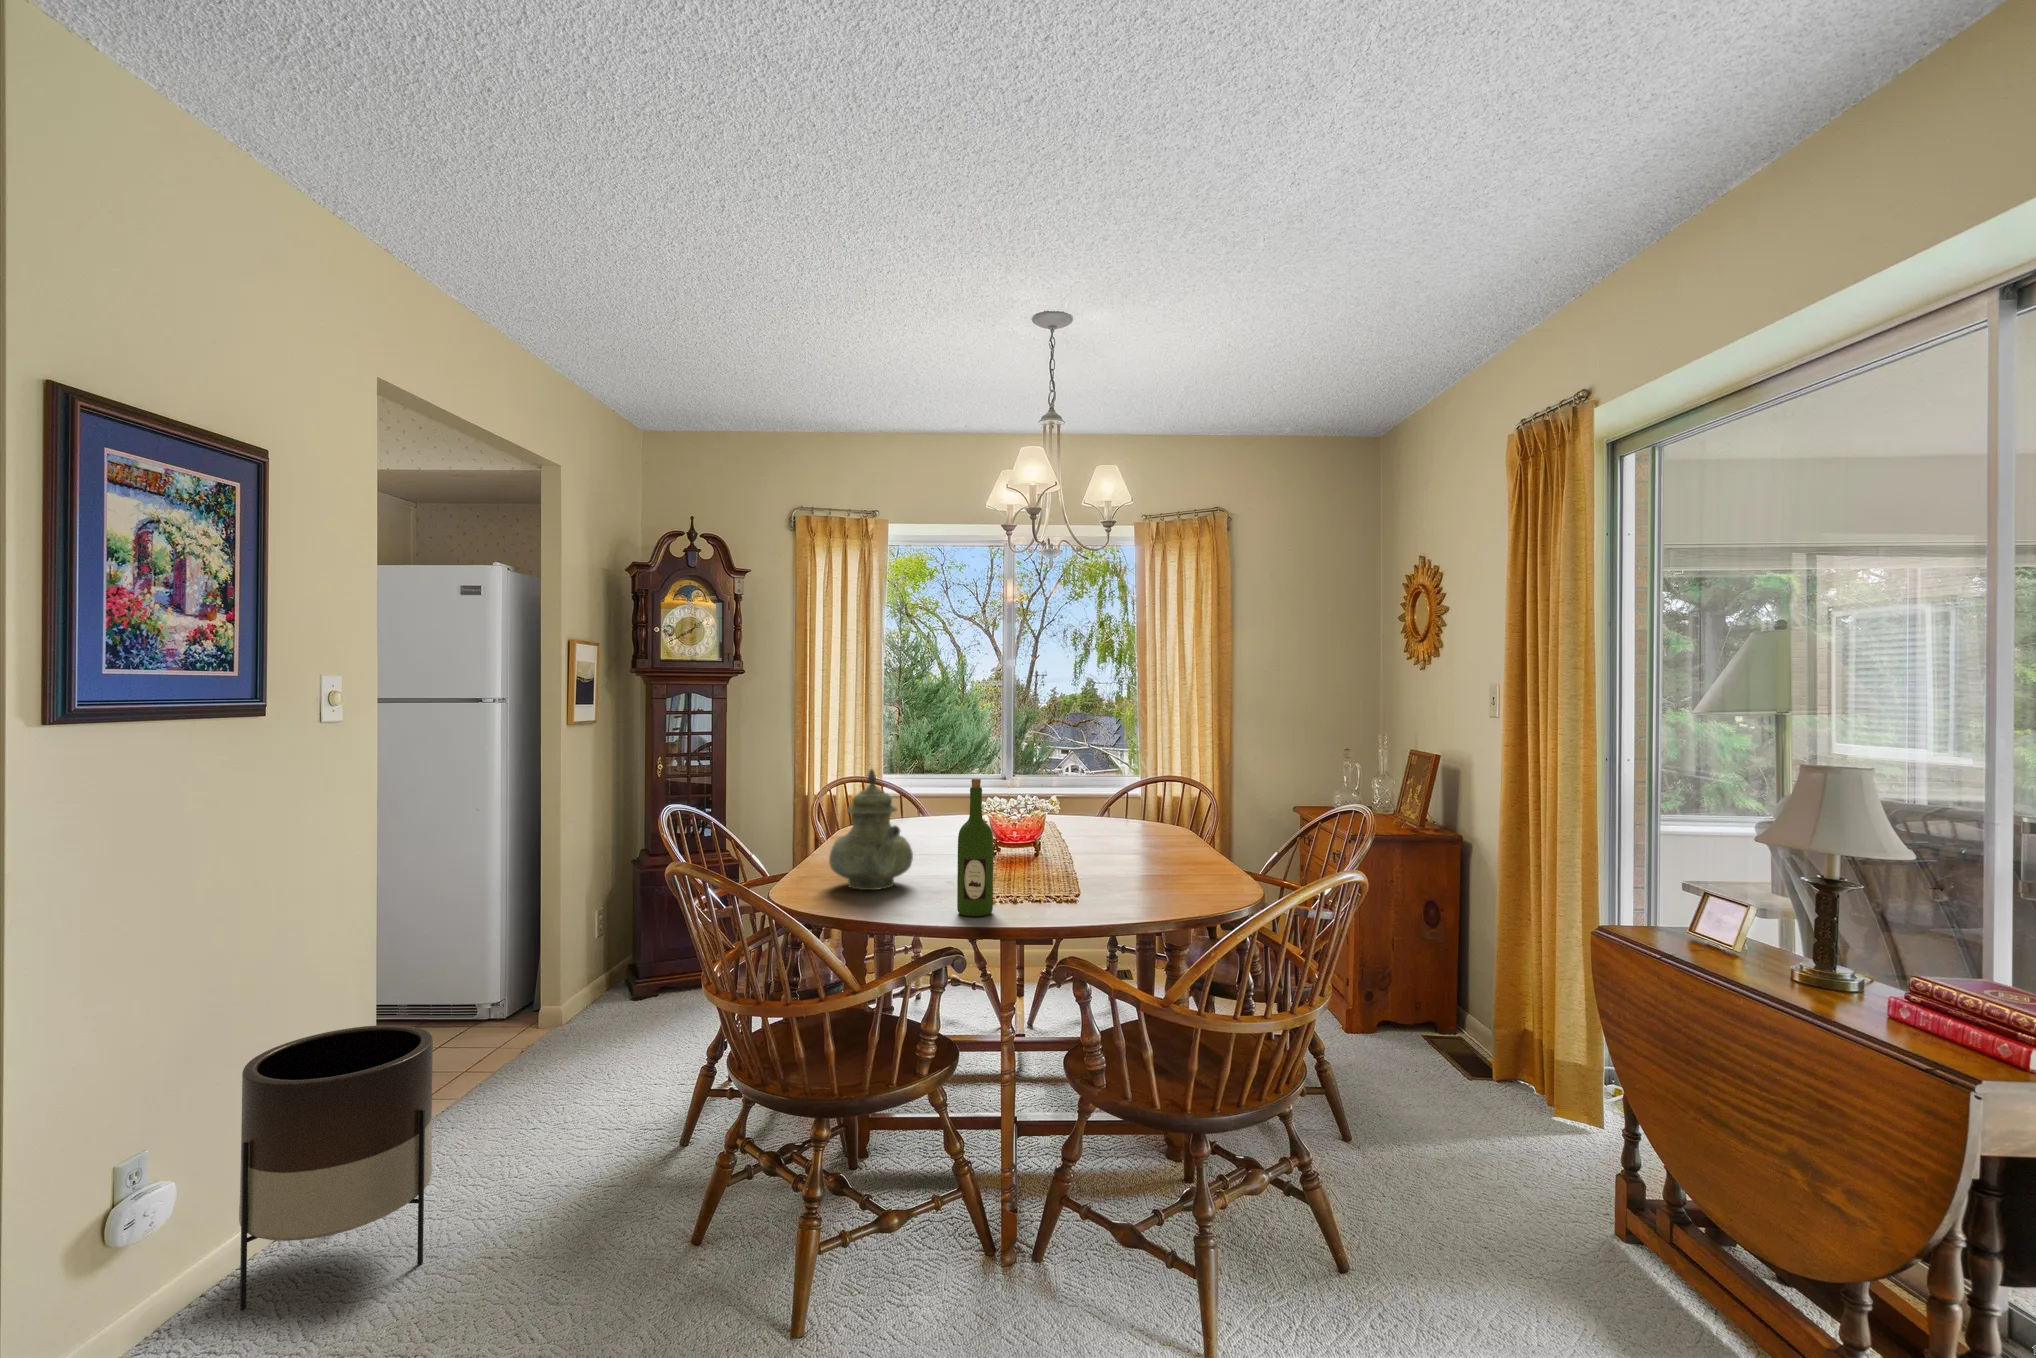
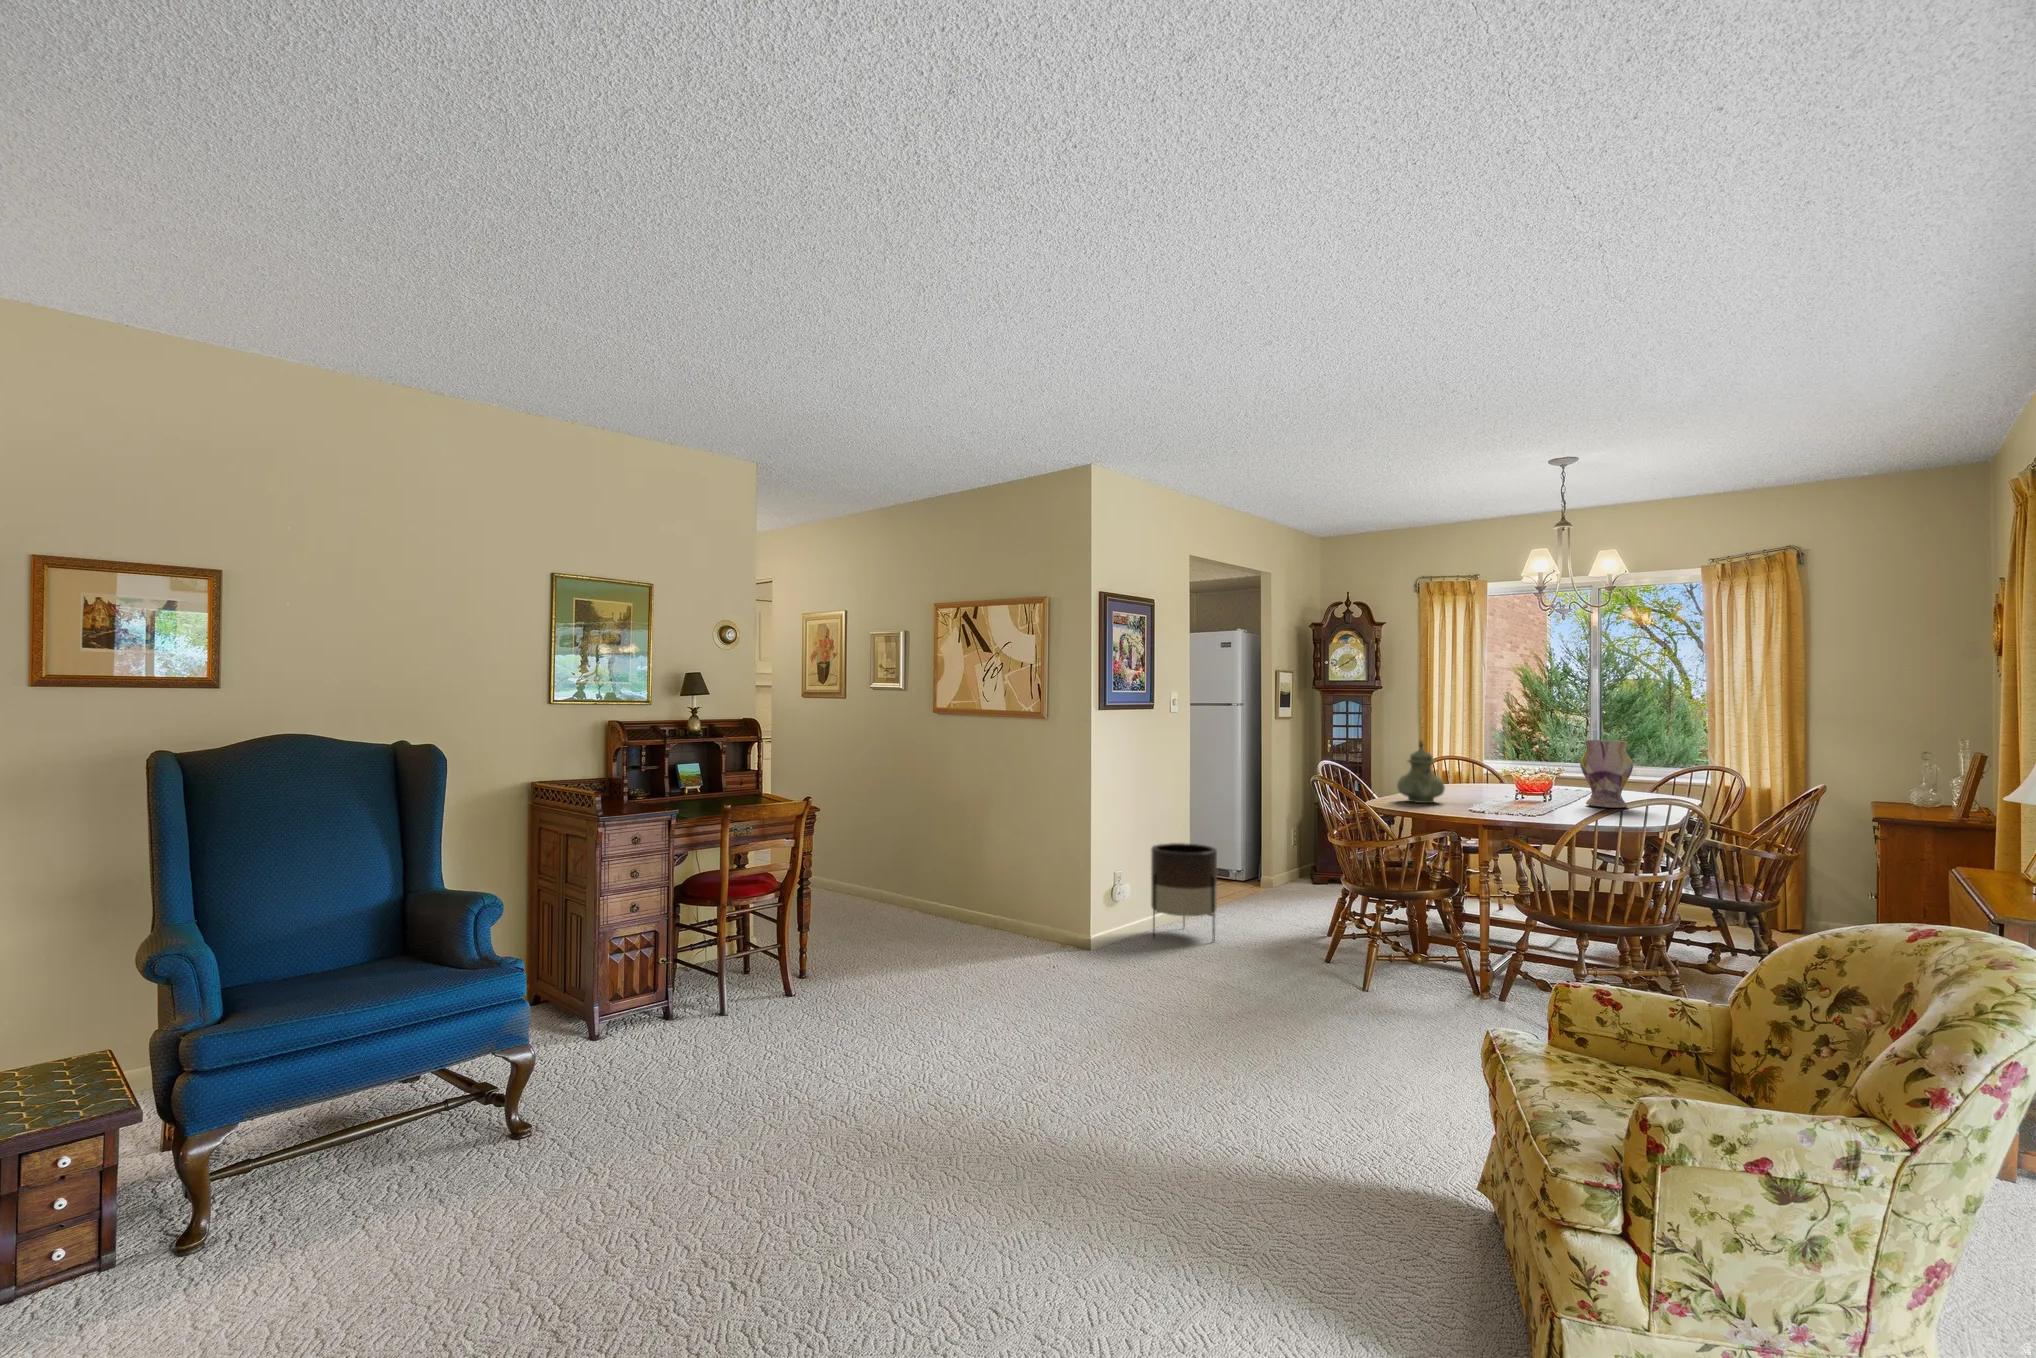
vase: none [1098,754,1169,863] -> present [1580,740,1633,808]
wine bottle: present [957,779,993,916] -> none [1454,743,1474,813]

